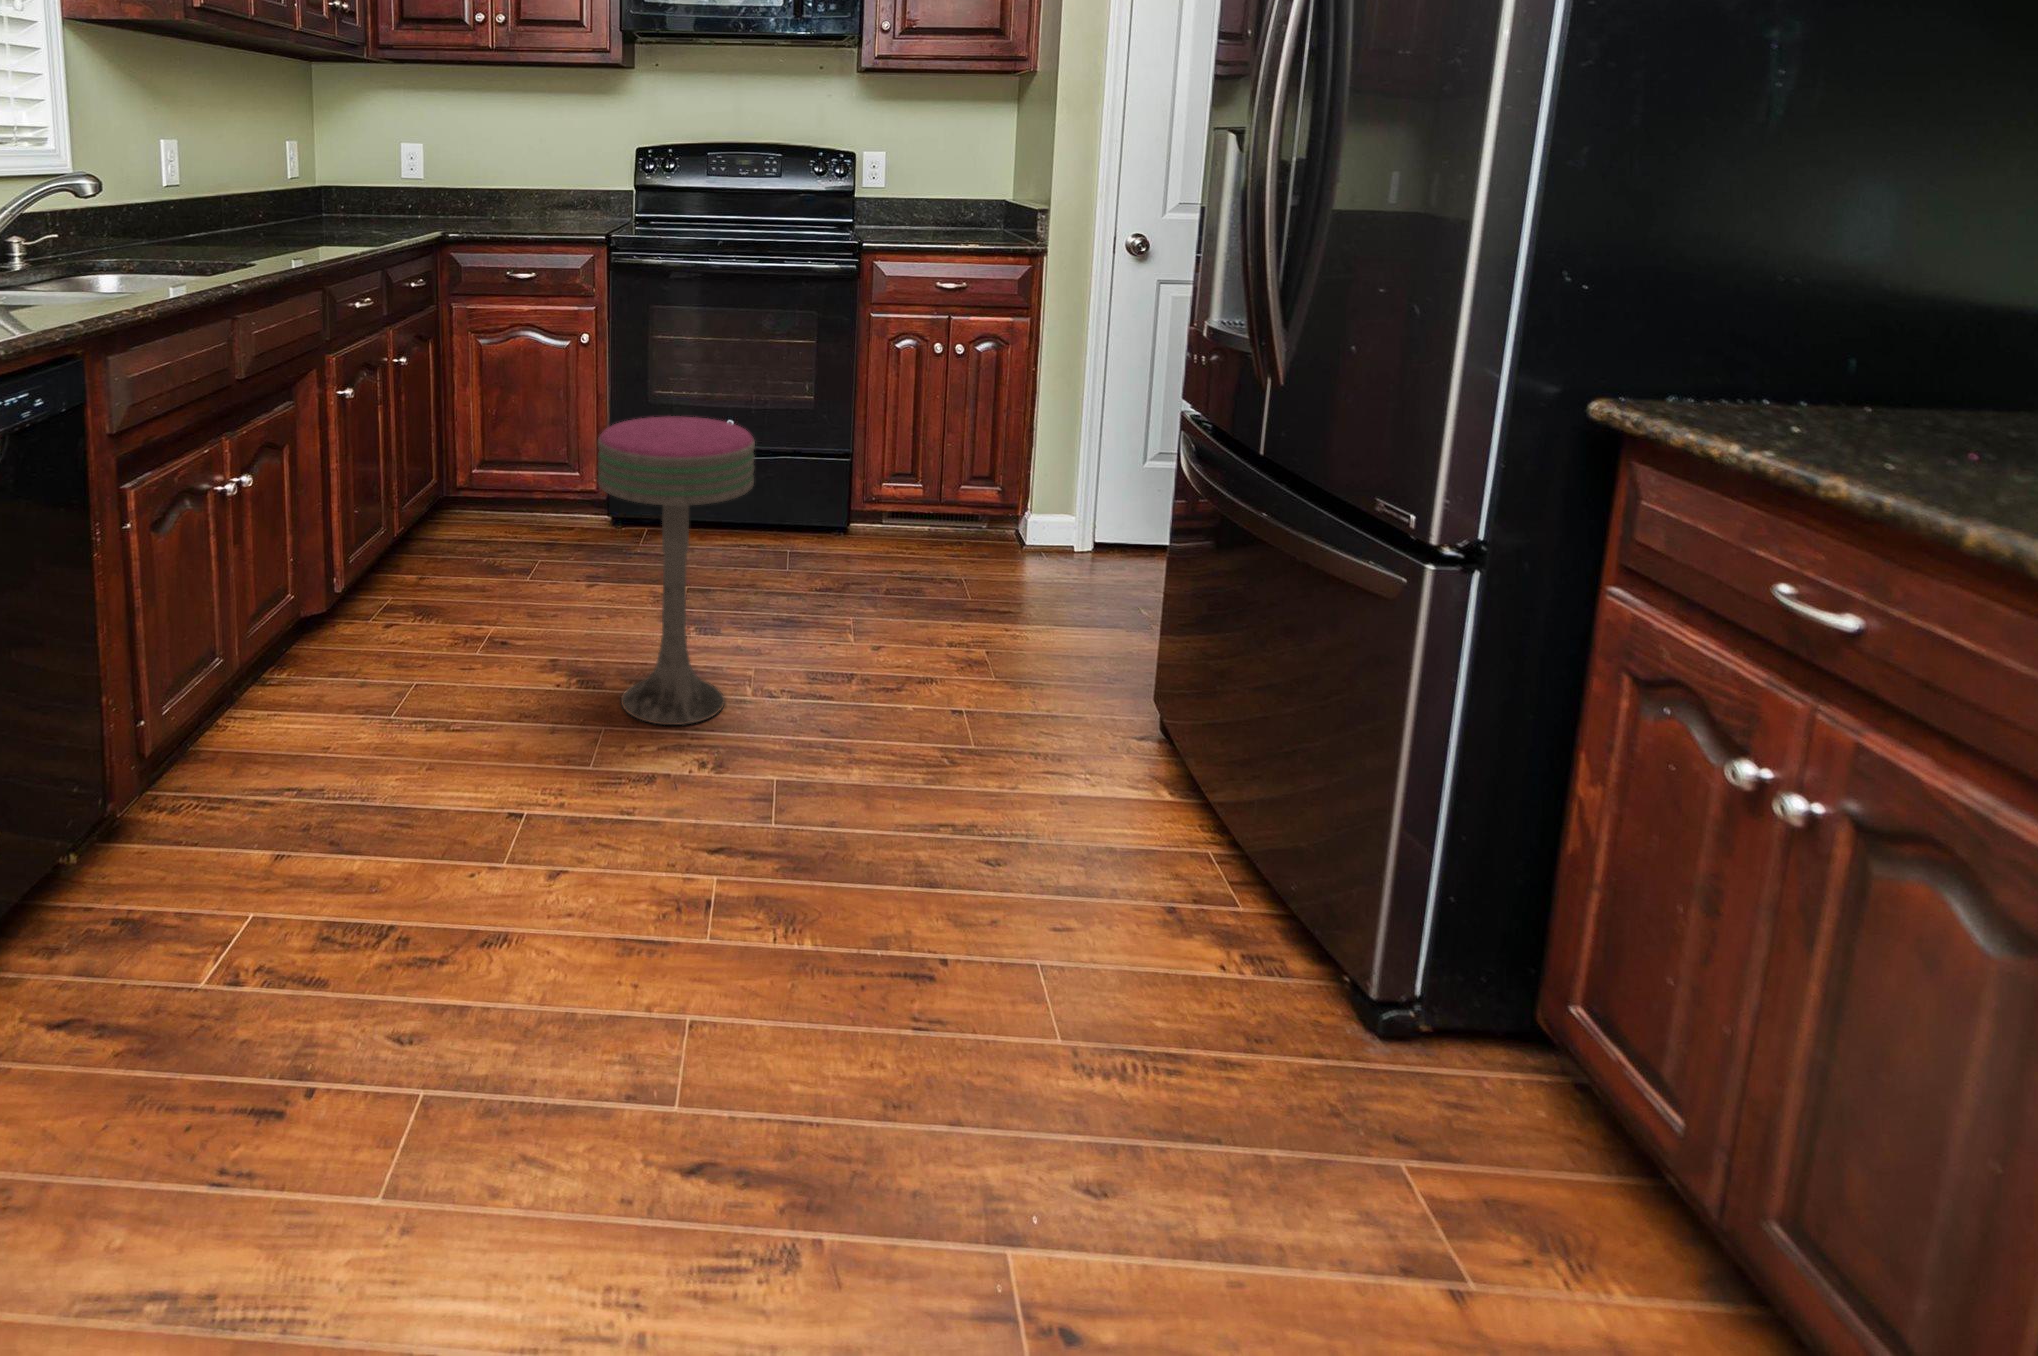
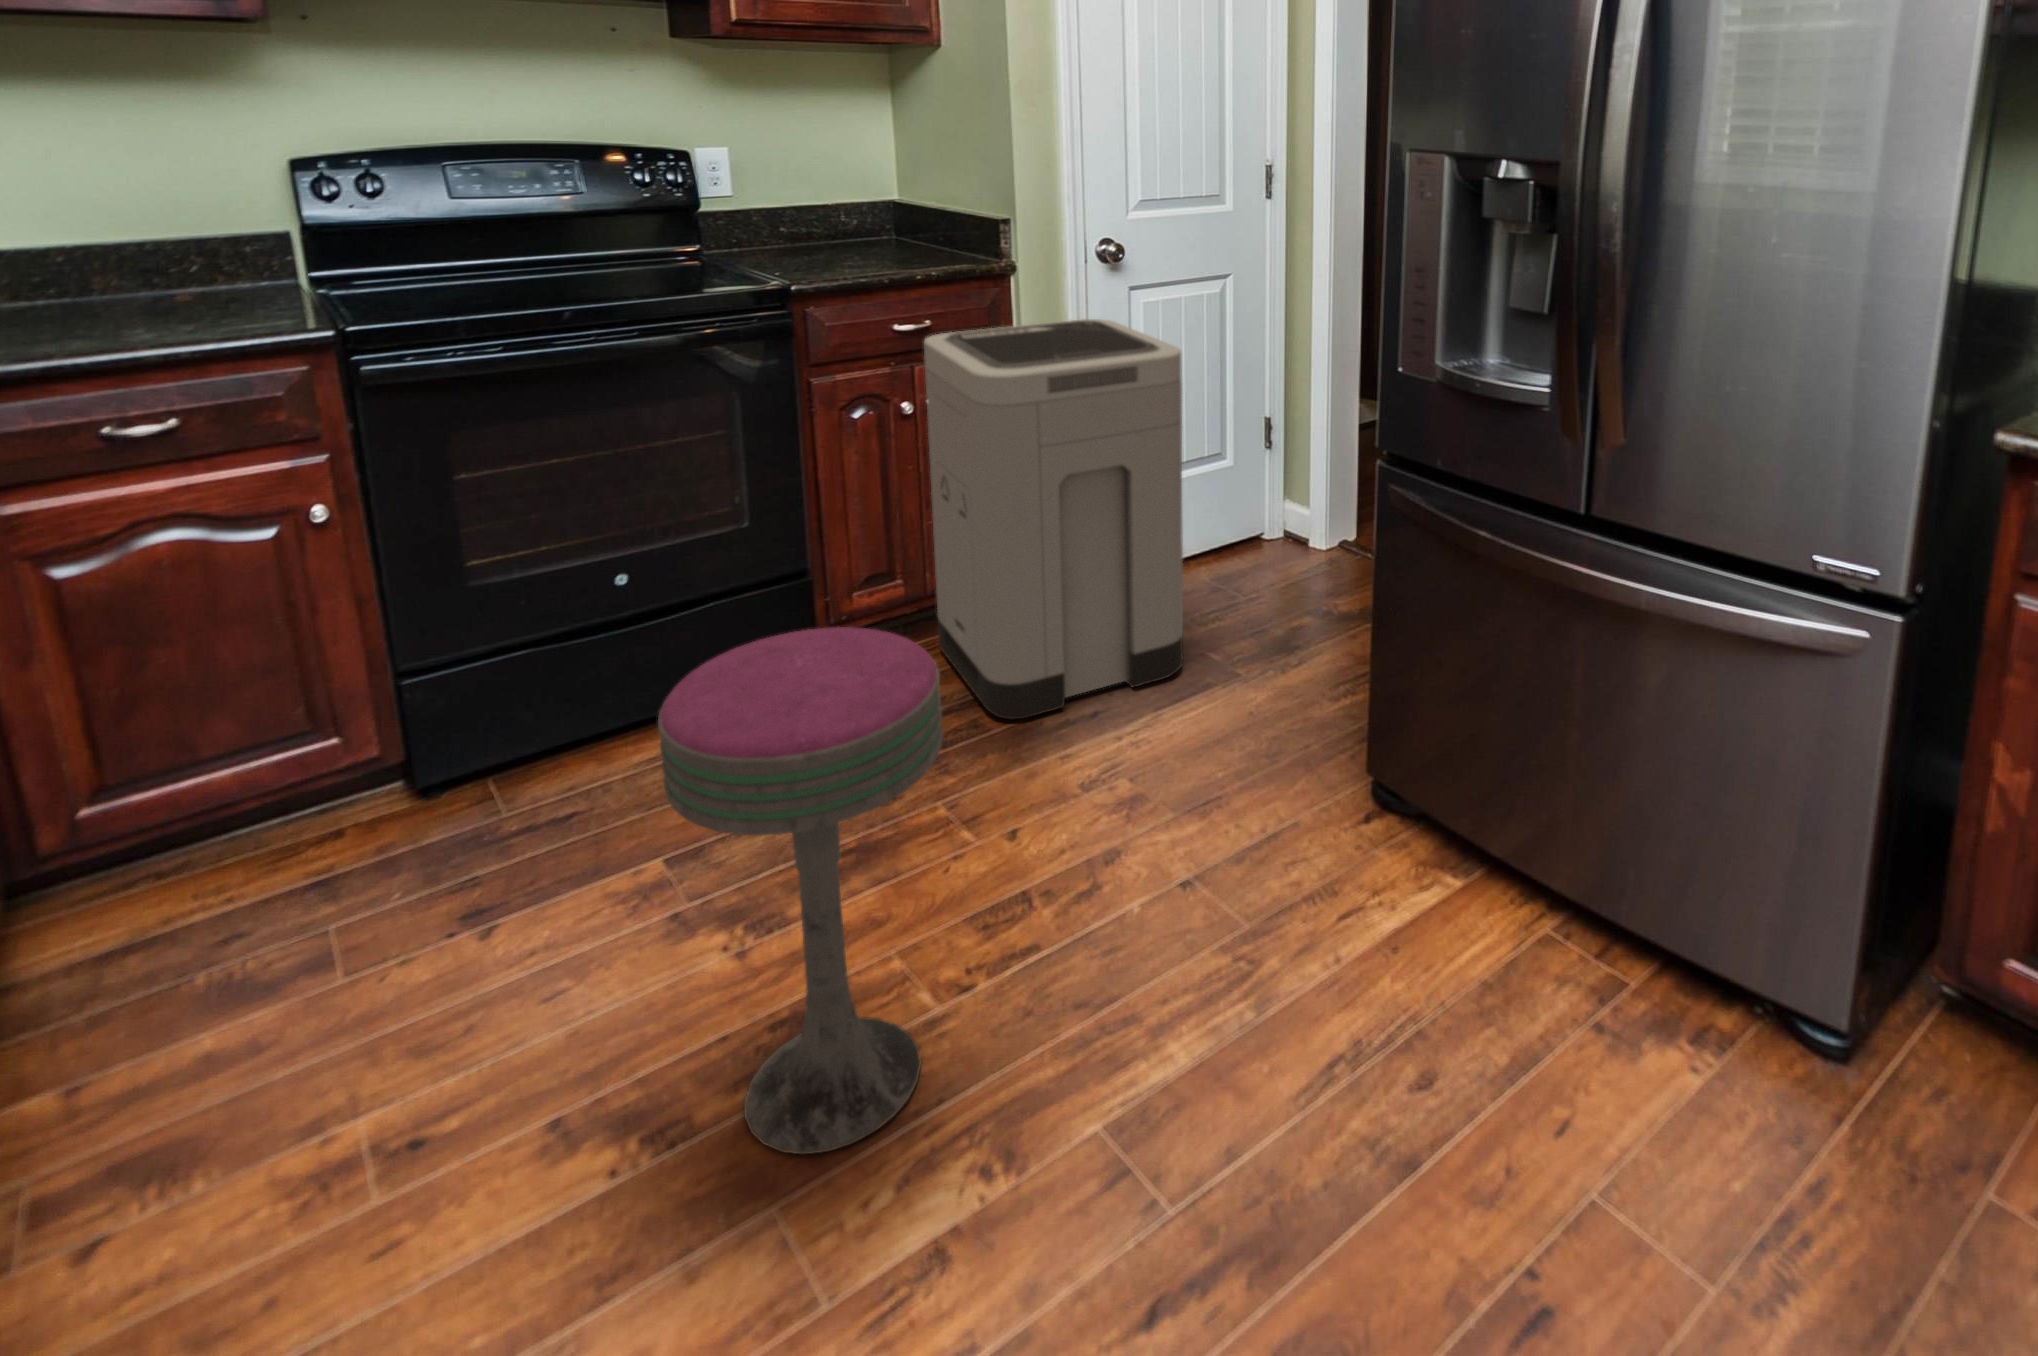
trash can: none [932,296,1132,614] -> present [924,319,1183,719]

